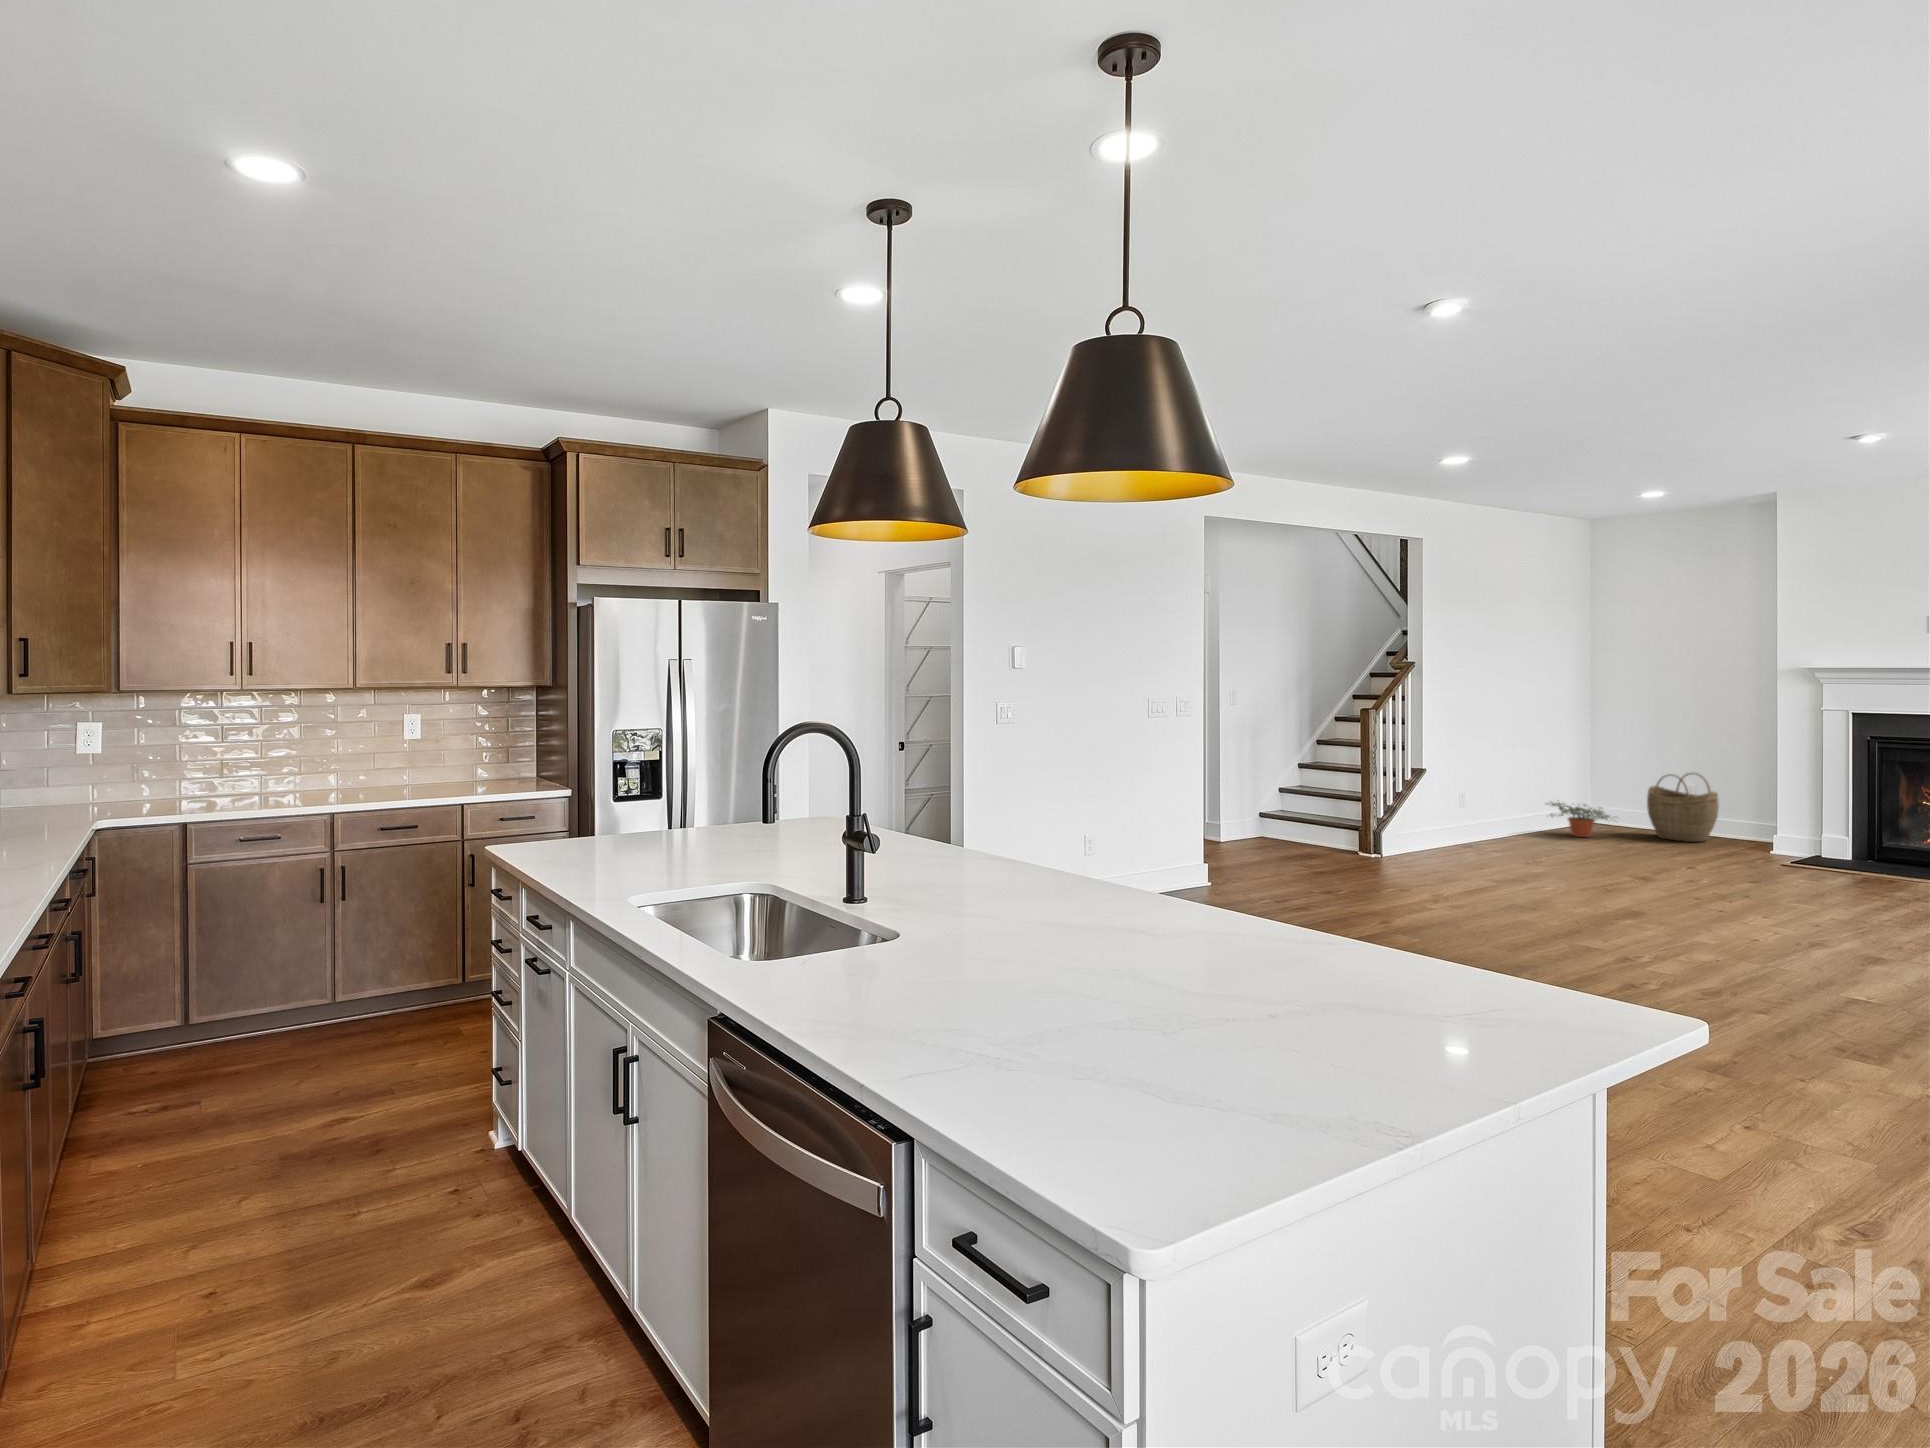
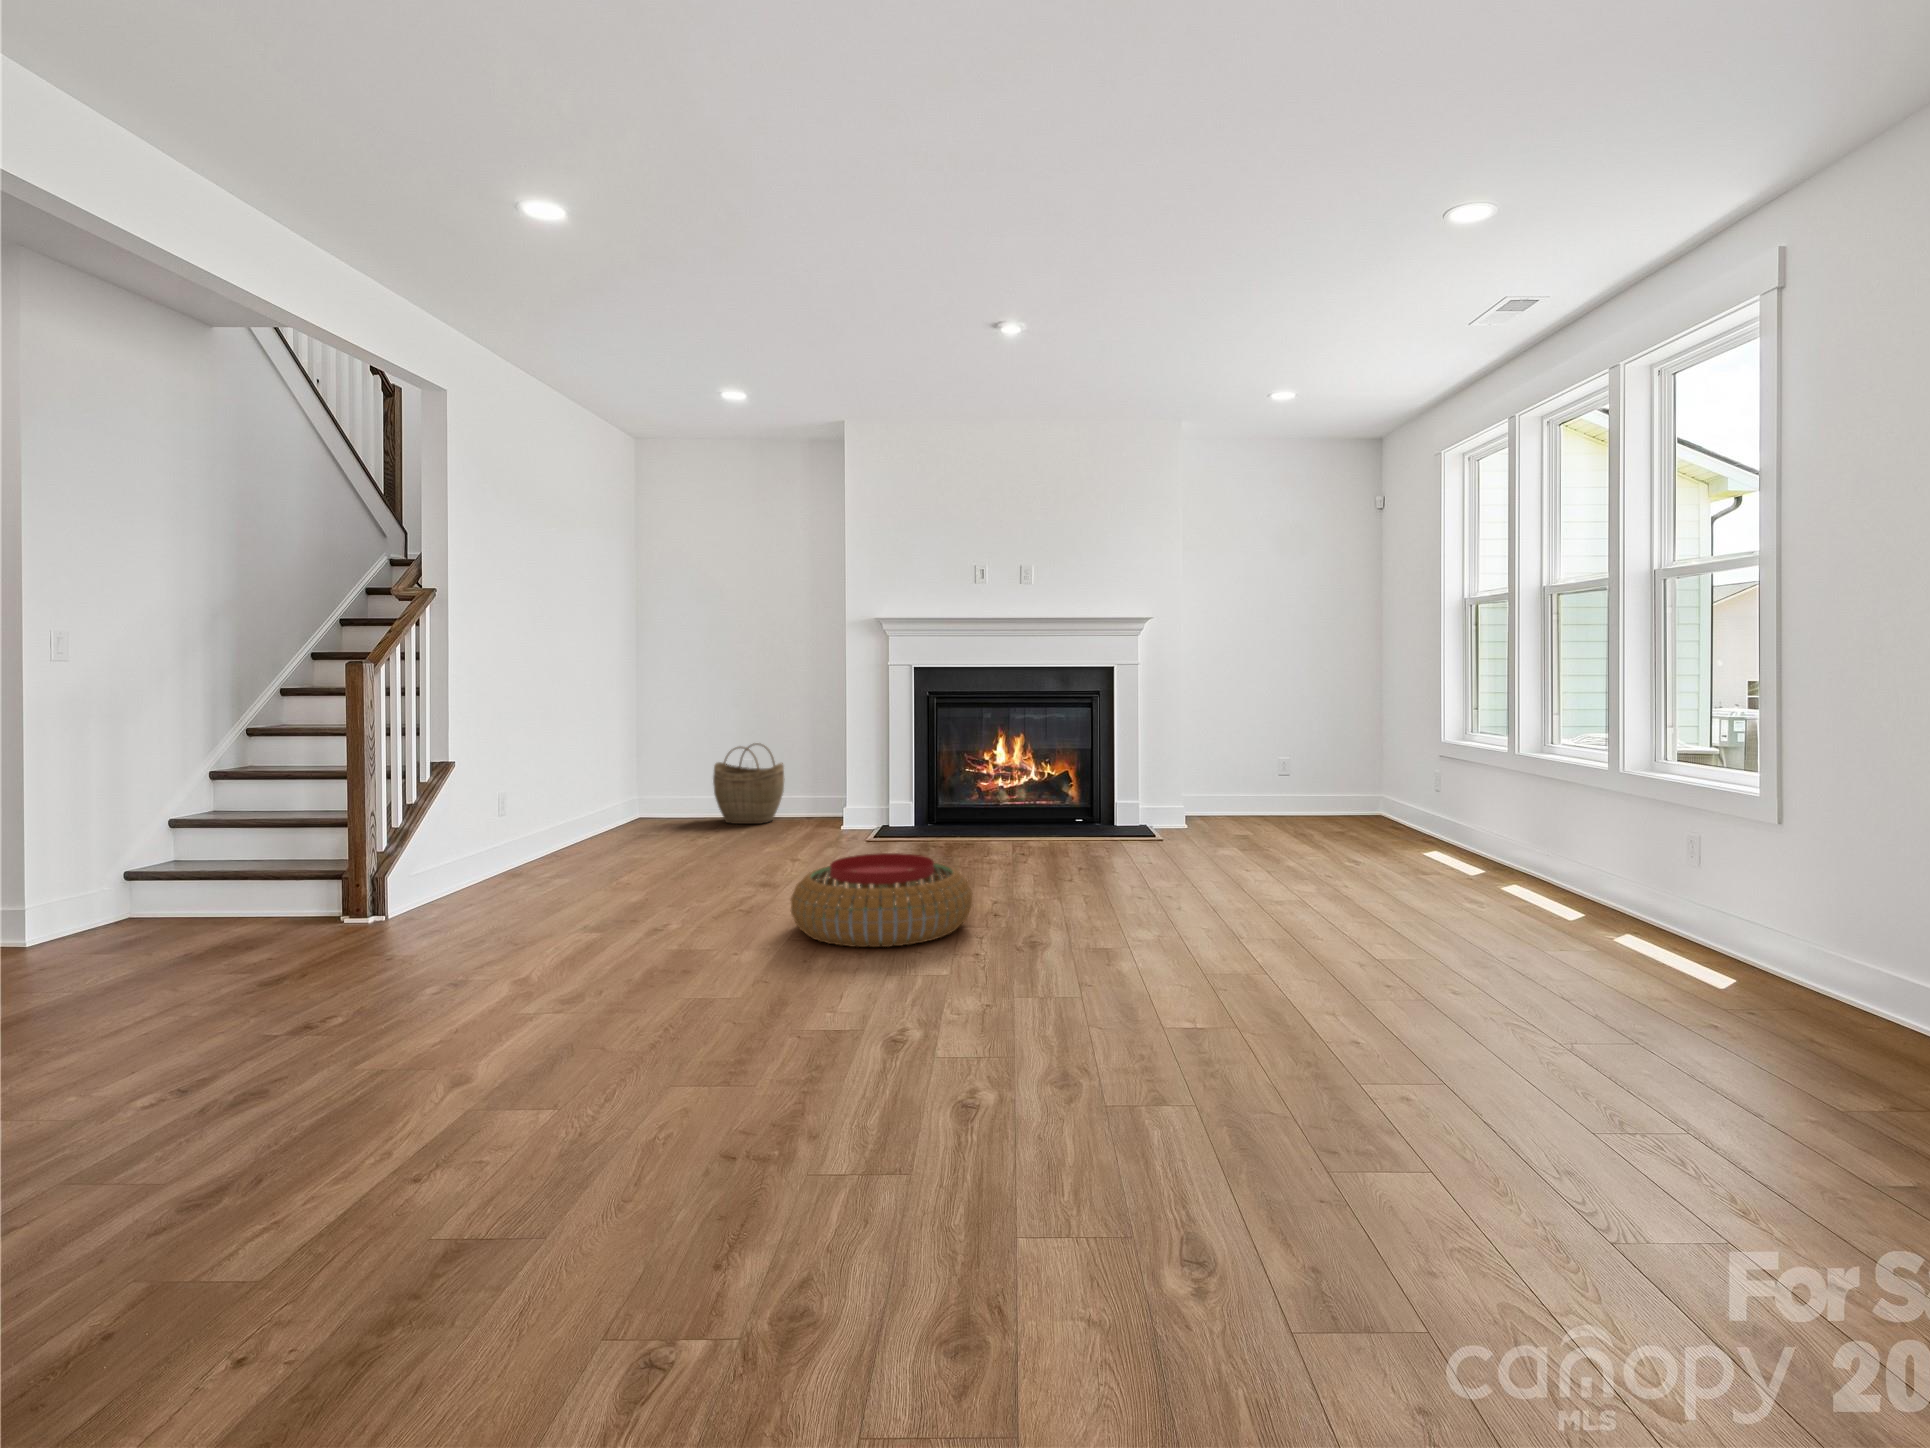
potted plant: present [1550,803,1609,837] -> none [602,790,689,835]
pouf: none [1622,862,1782,928] -> present [791,853,972,947]

